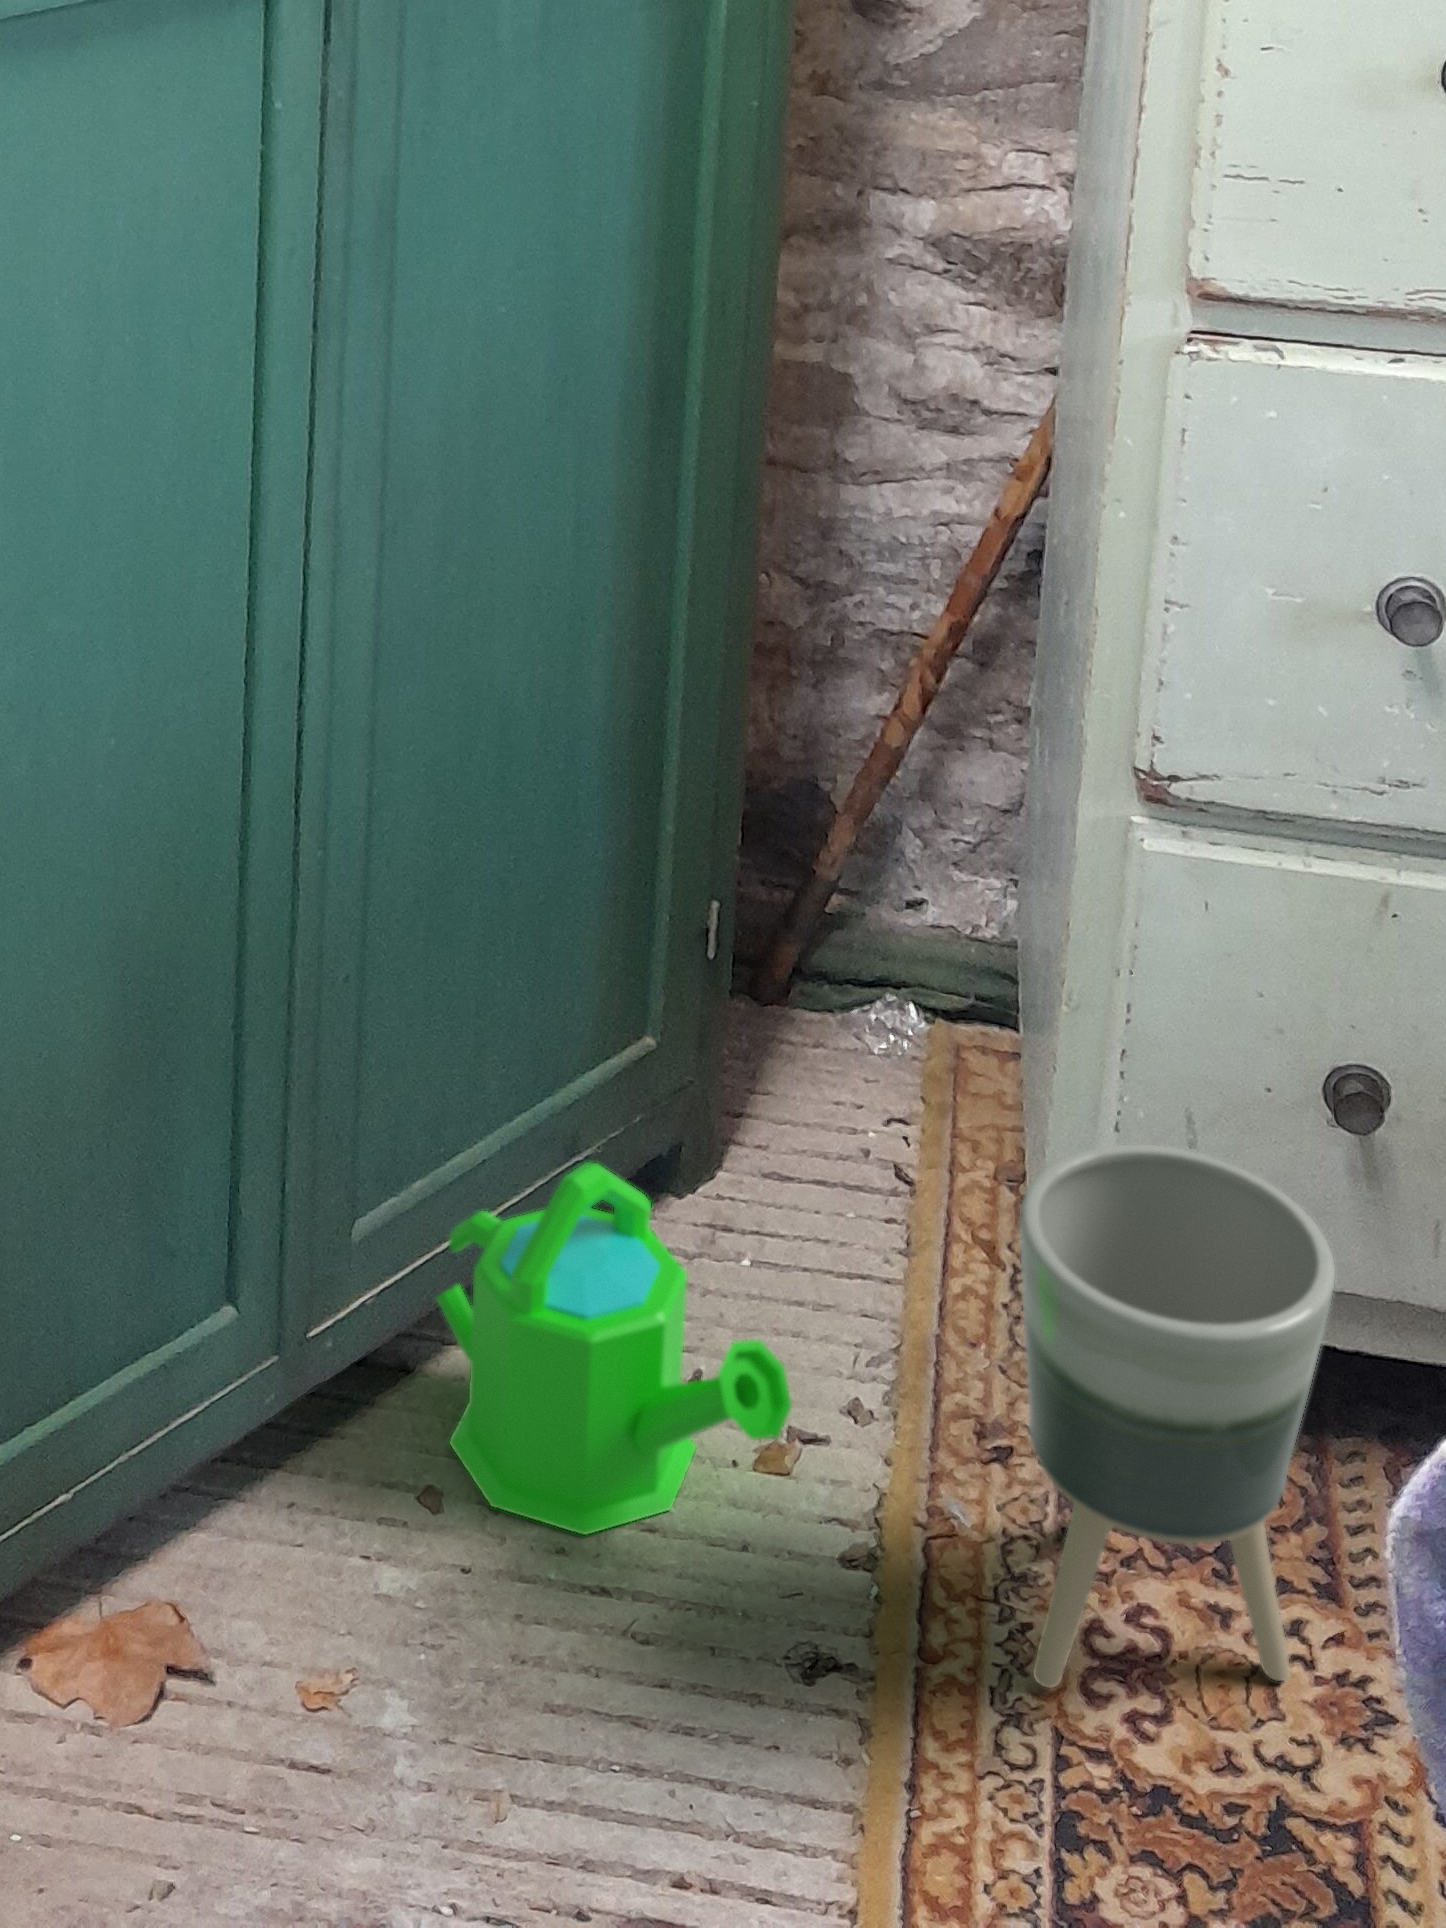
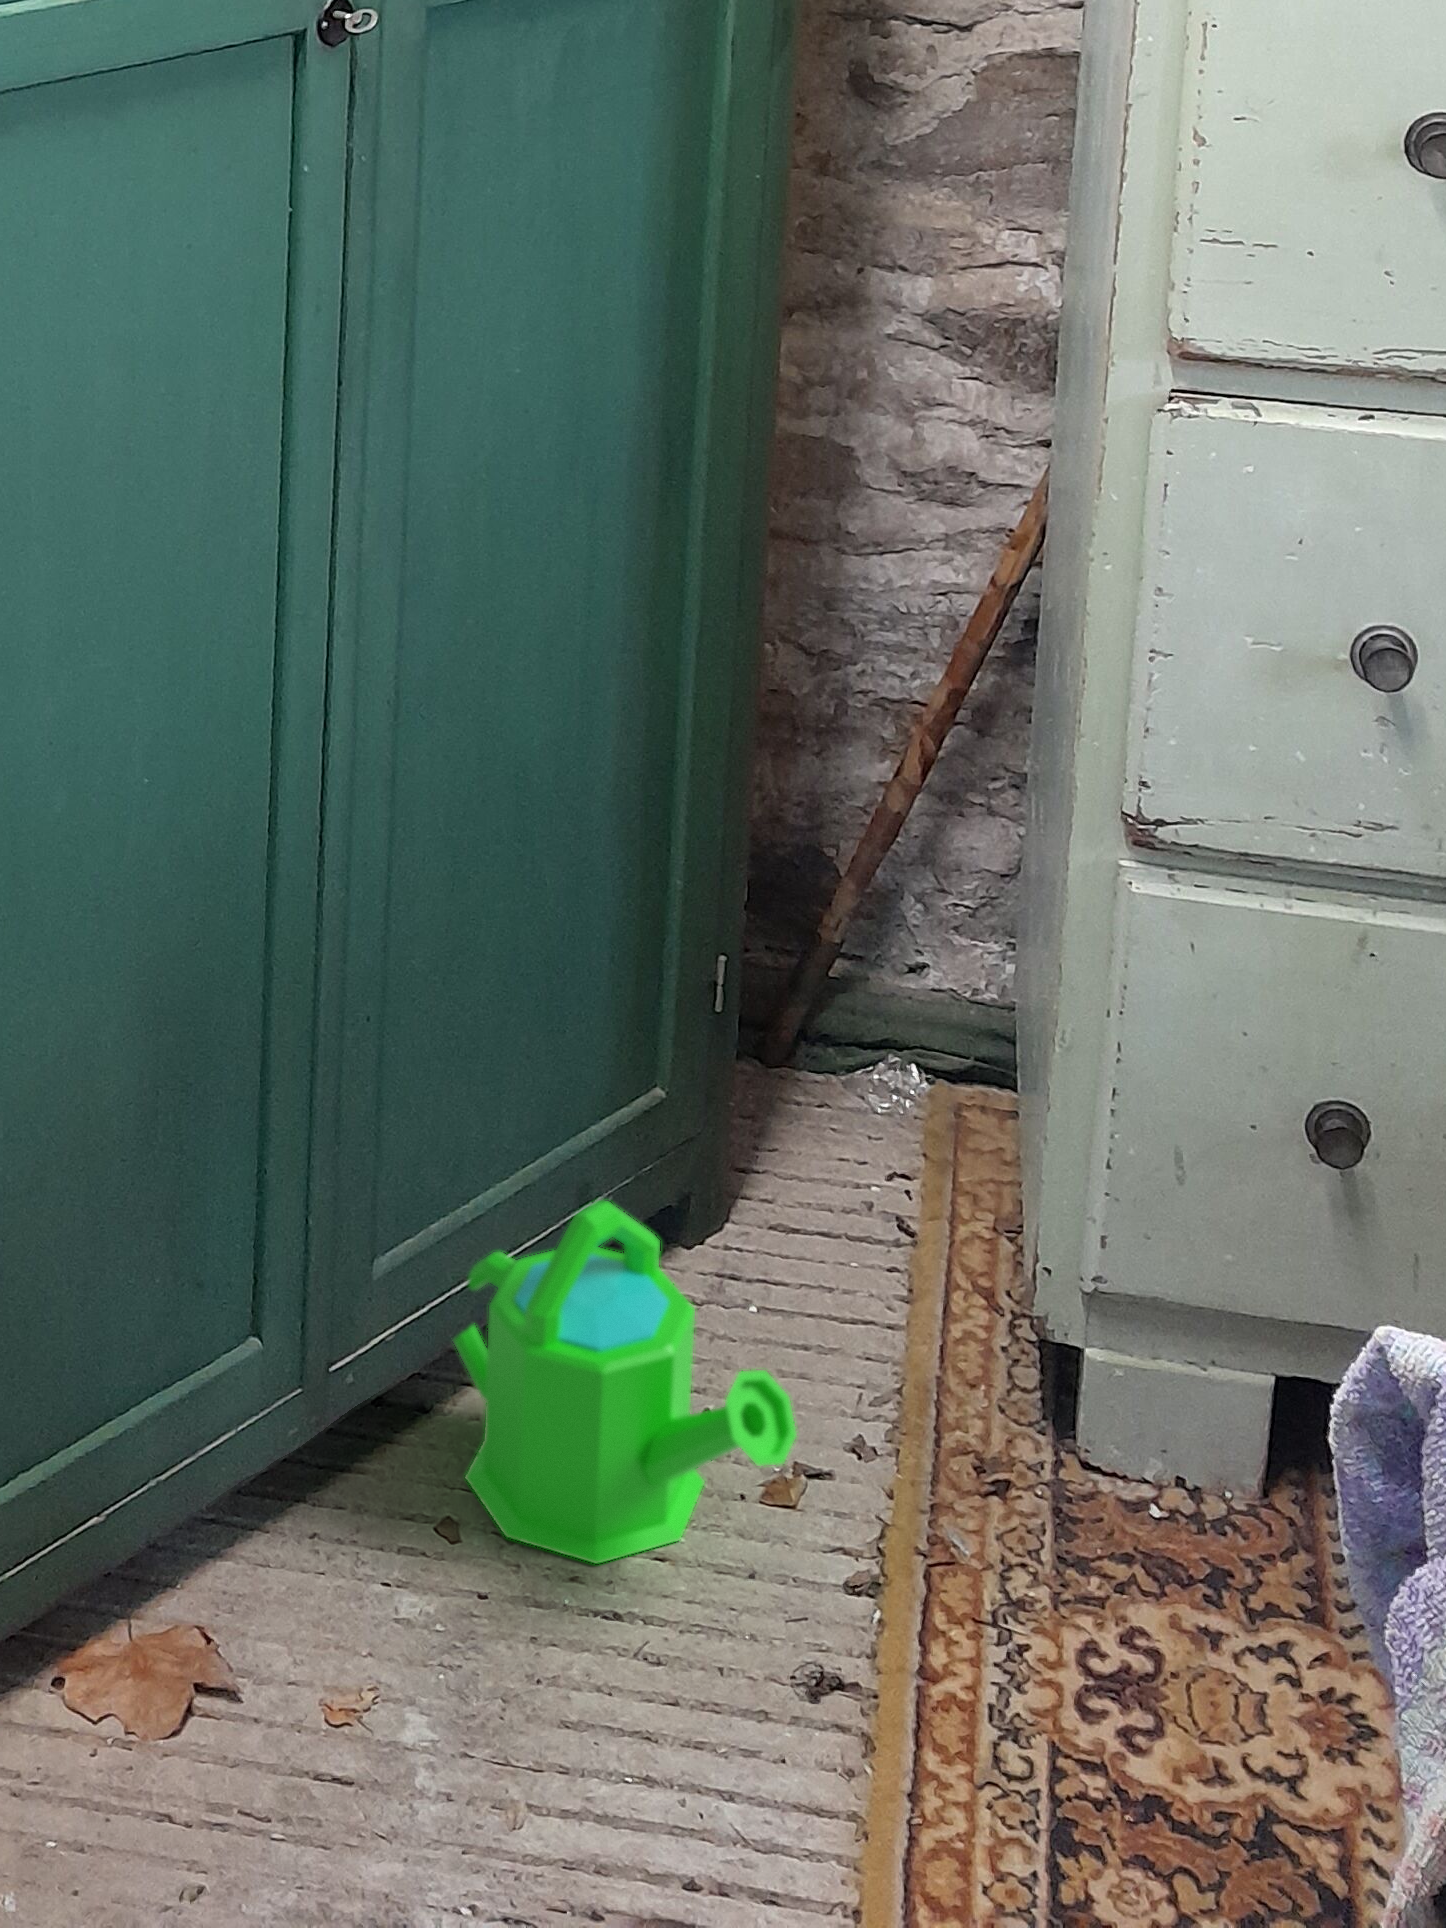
planter: present [1020,1145,1335,1688] -> none [1015,1177,1317,1705]

